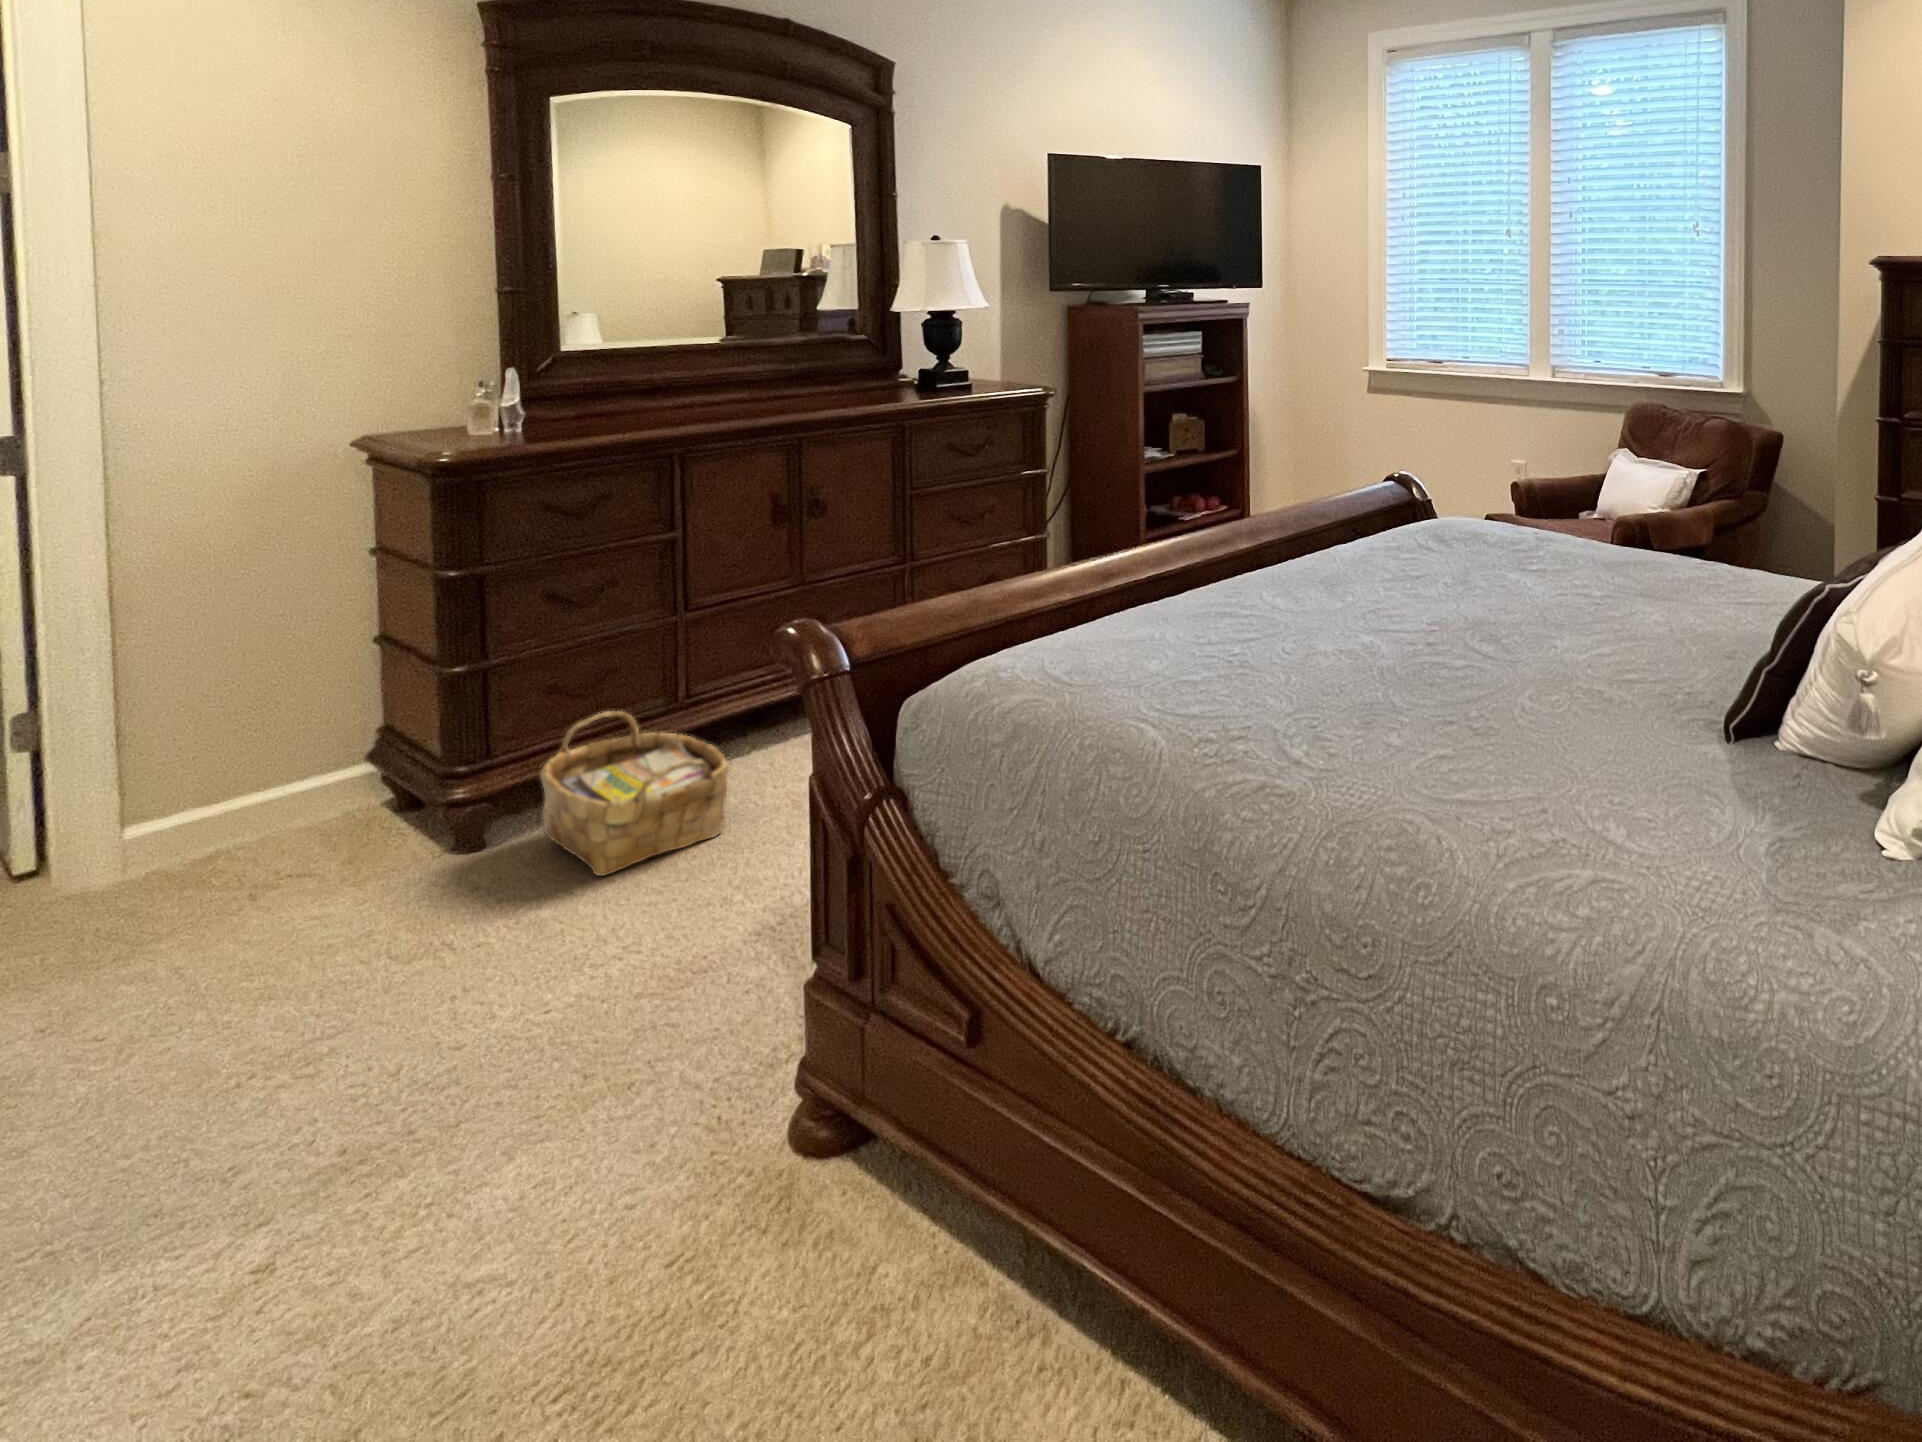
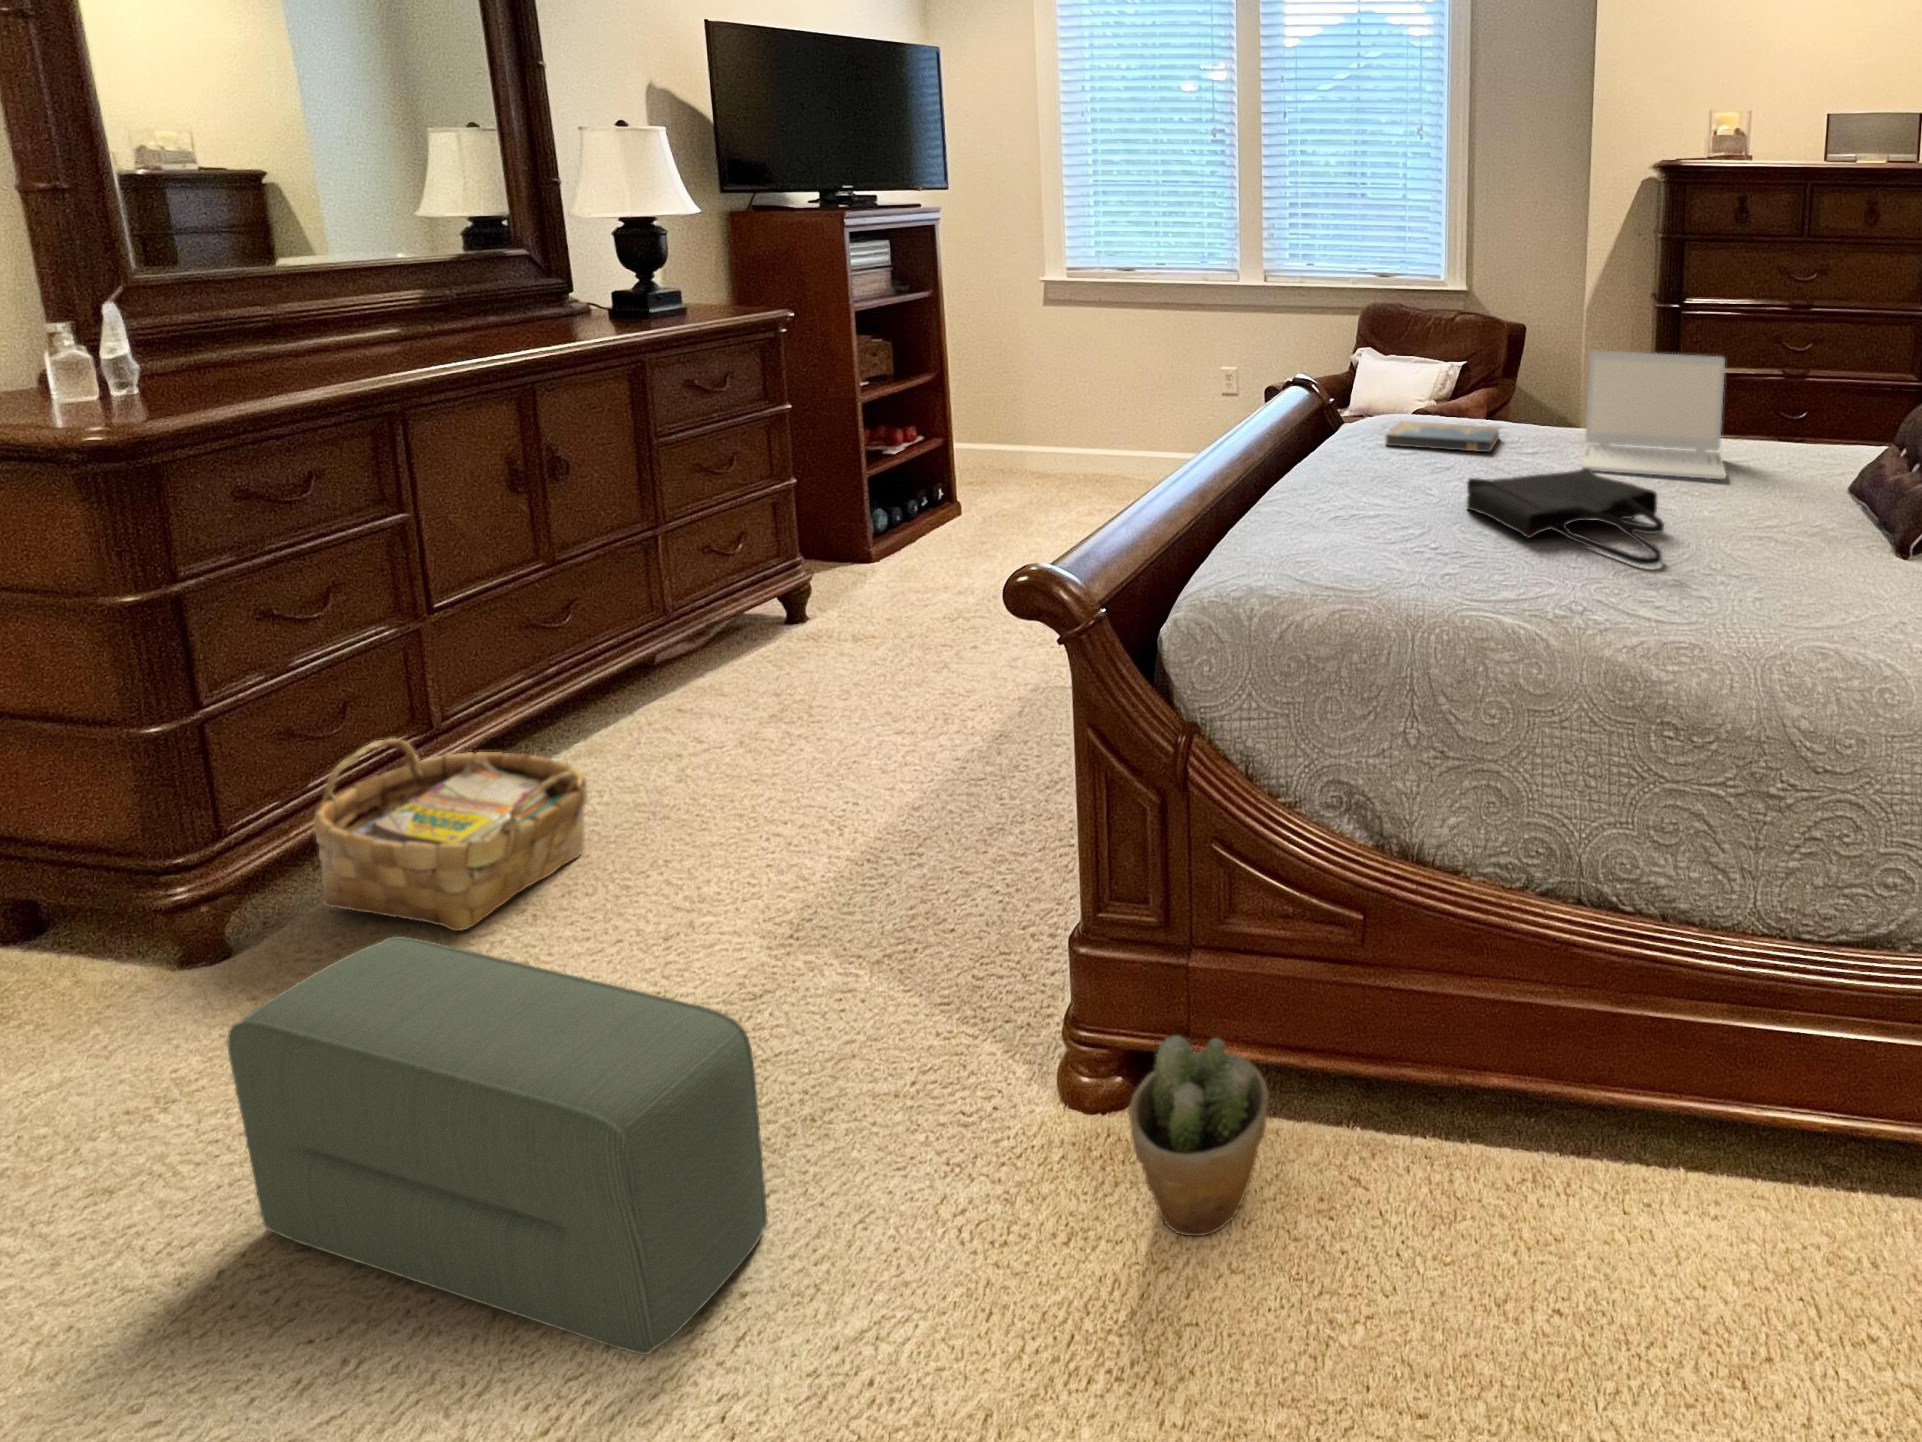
laptop: none [1532,468,1734,629] -> present [1581,351,1726,479]
hardcover book: none [1380,530,1514,572] -> present [1386,421,1499,452]
tote bag: none [1309,592,1485,706] -> present [1467,468,1664,565]
pouf: none [299,854,534,1242] -> present [227,936,767,1355]
potted plant: none [732,1095,887,1314] -> present [1129,1035,1269,1236]

